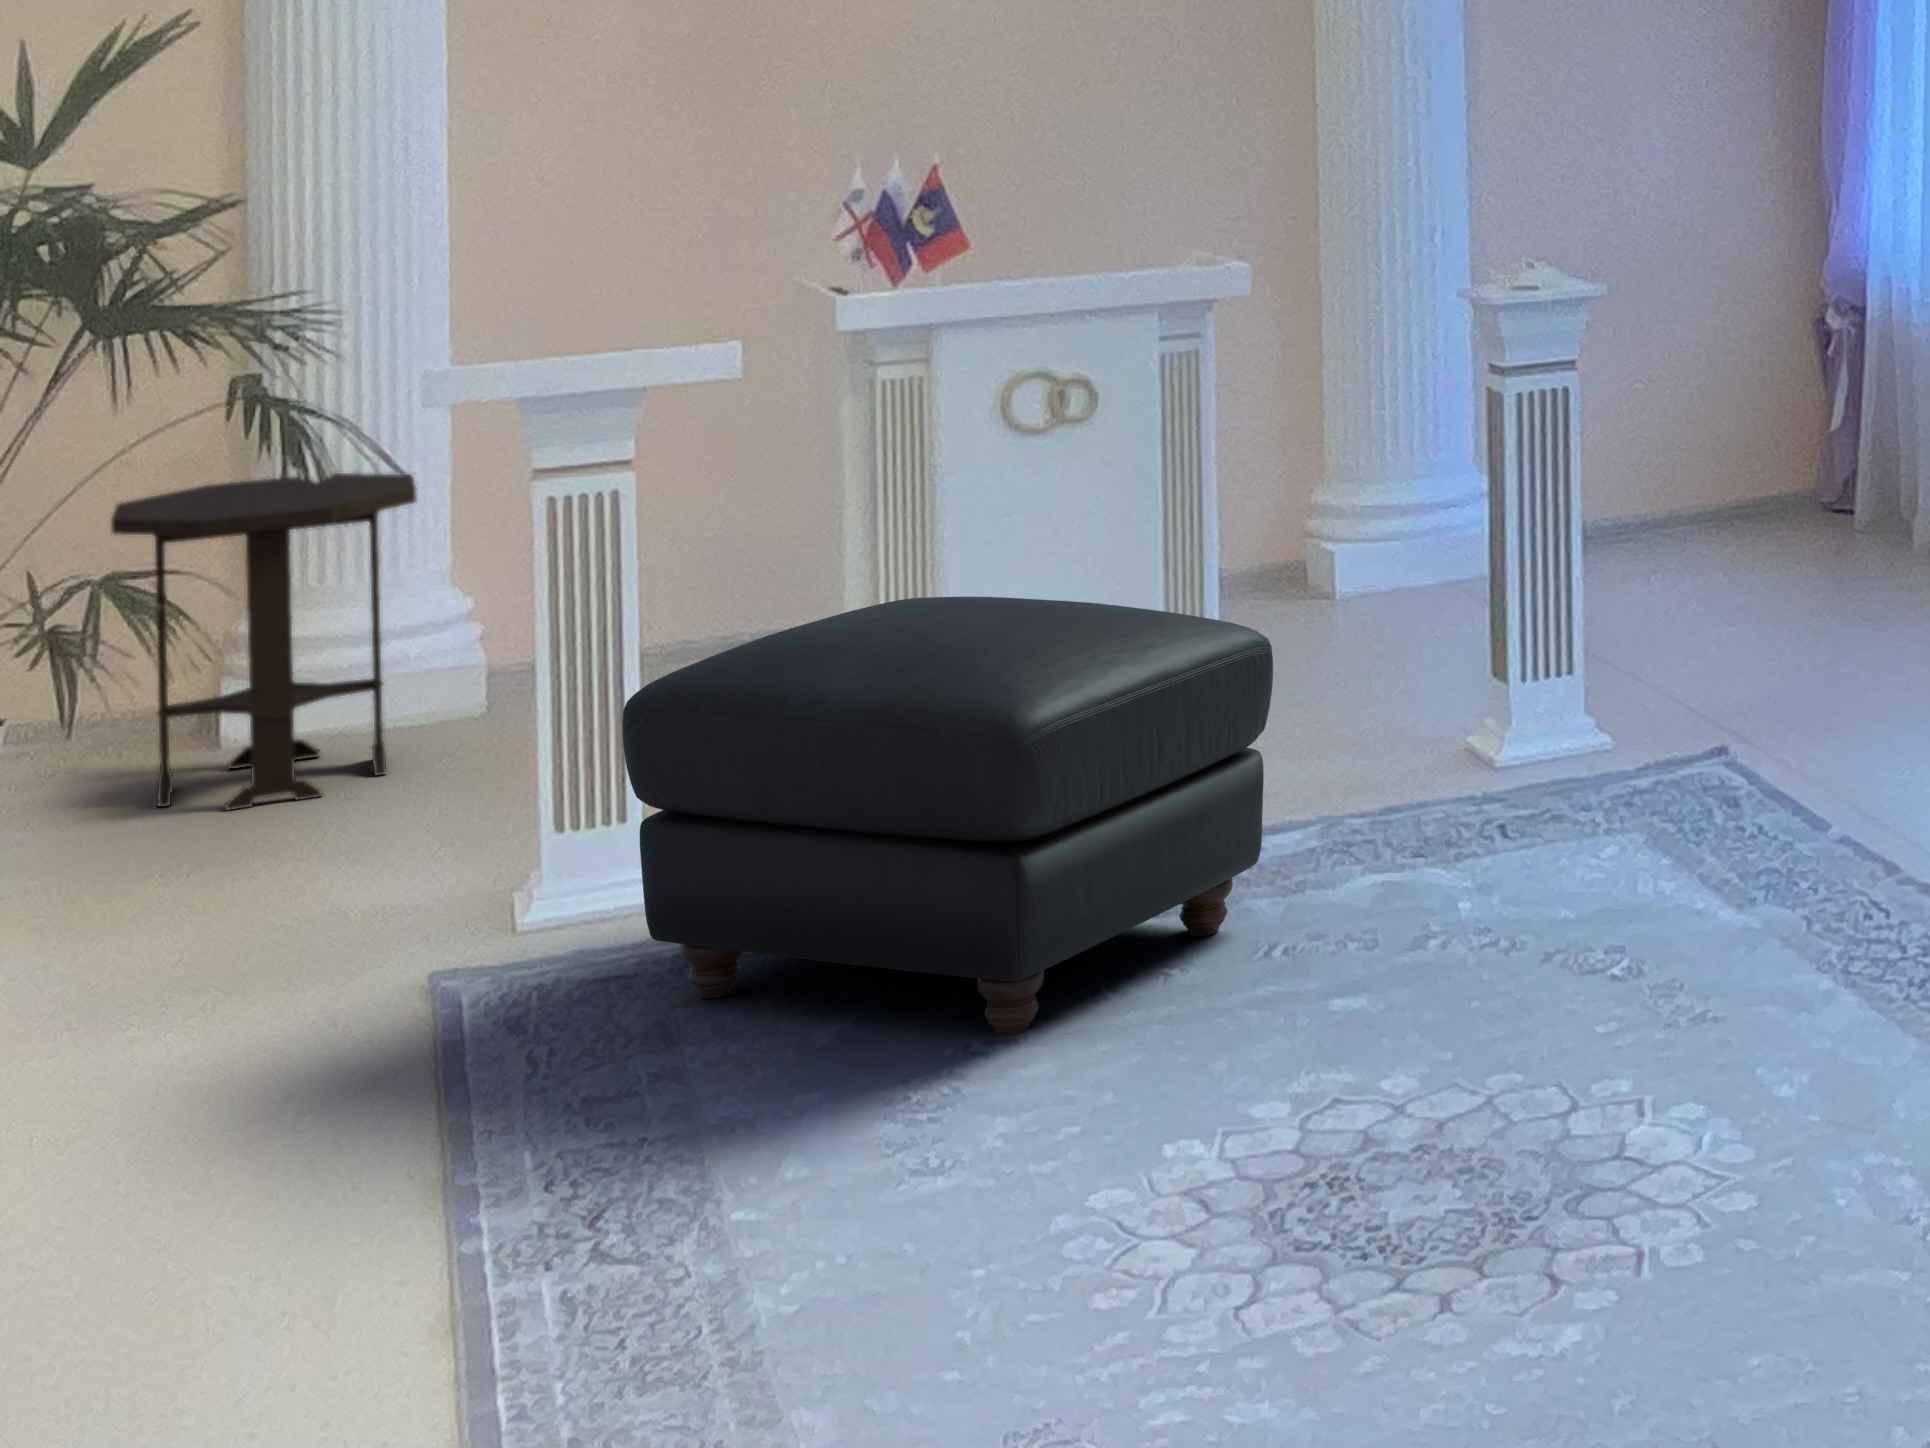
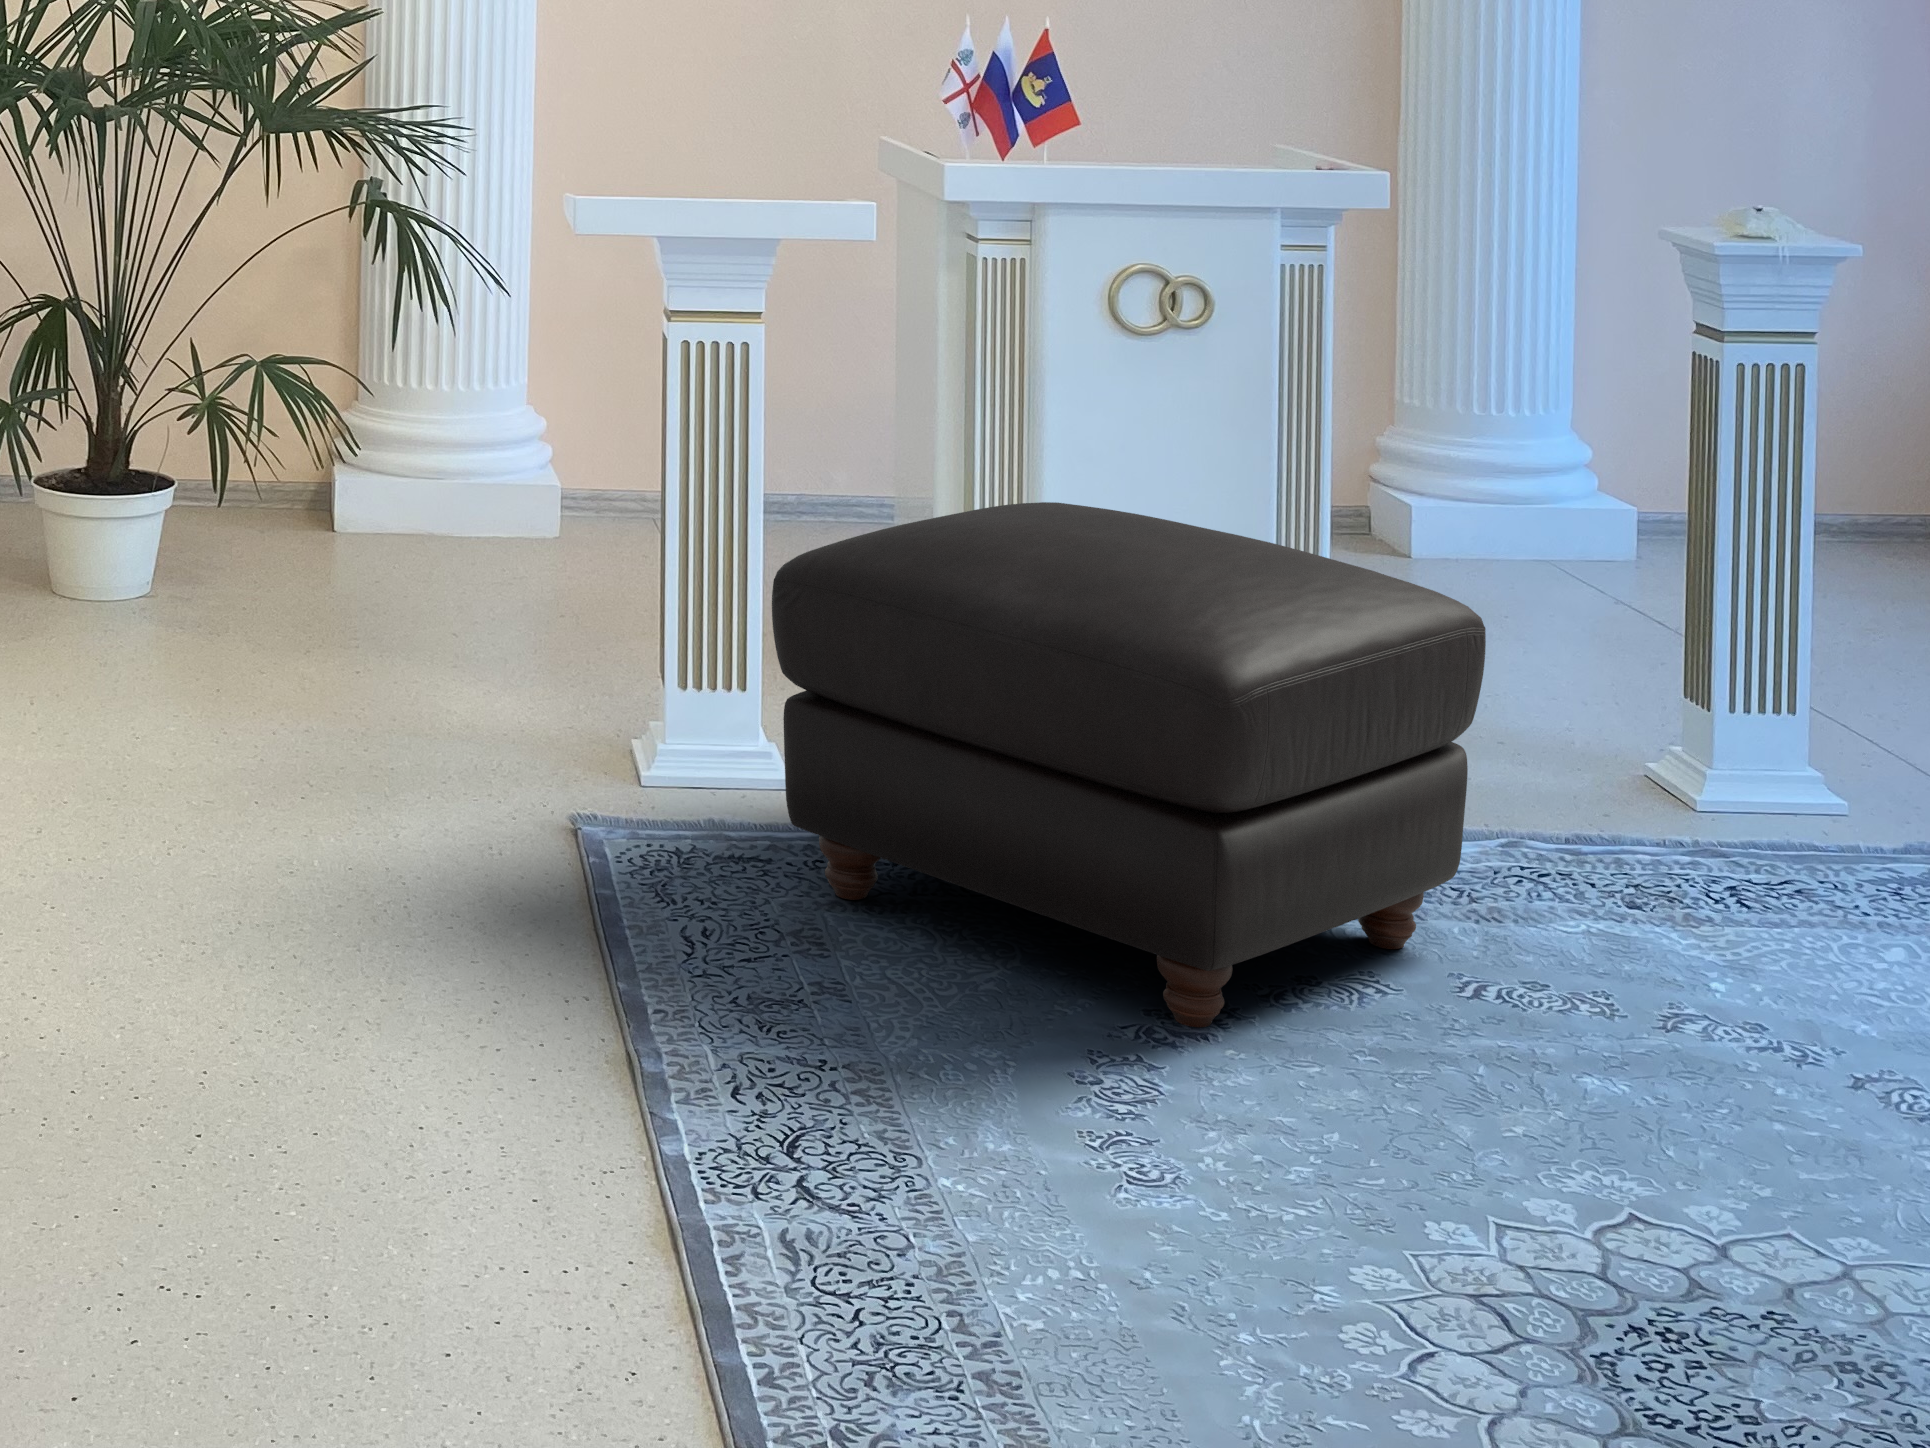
side table: present [111,473,417,810] -> none [268,279,517,590]

